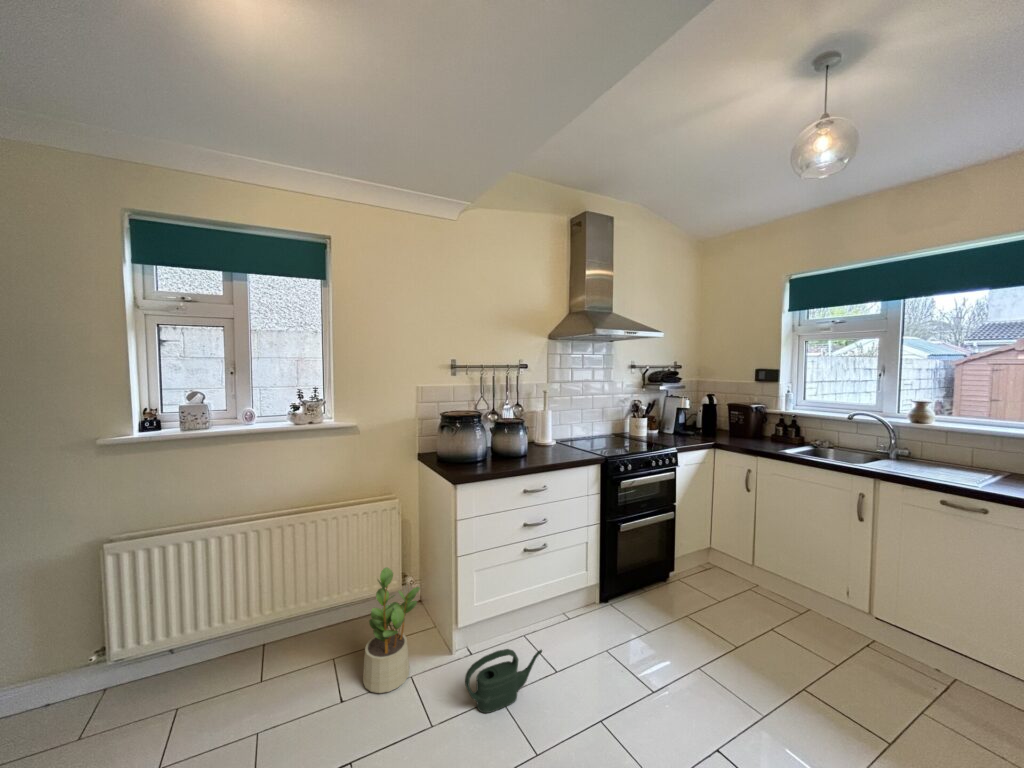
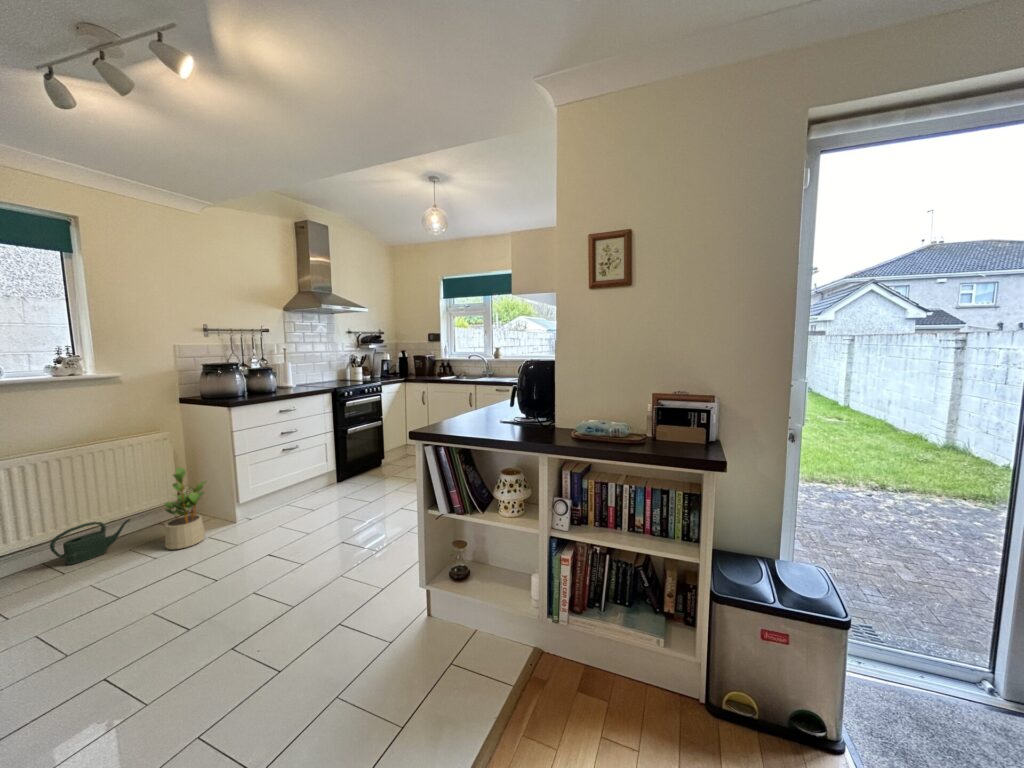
watering can: present [465,649,542,713] -> present [50,519,130,565]

